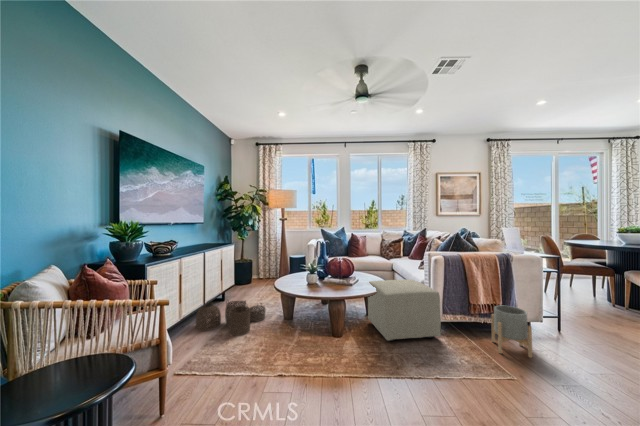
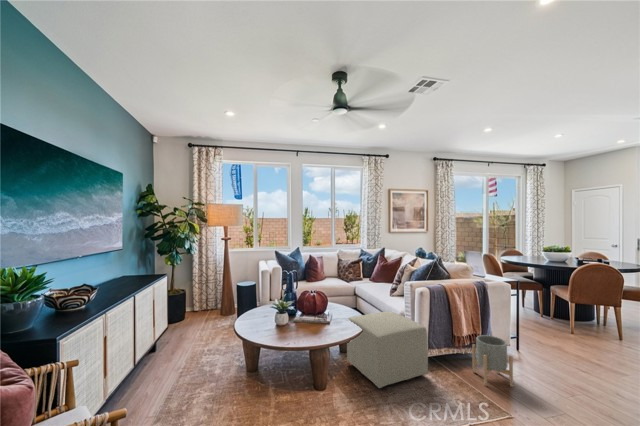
woven basket: present [195,301,265,335] -> none [126,355,223,409]

